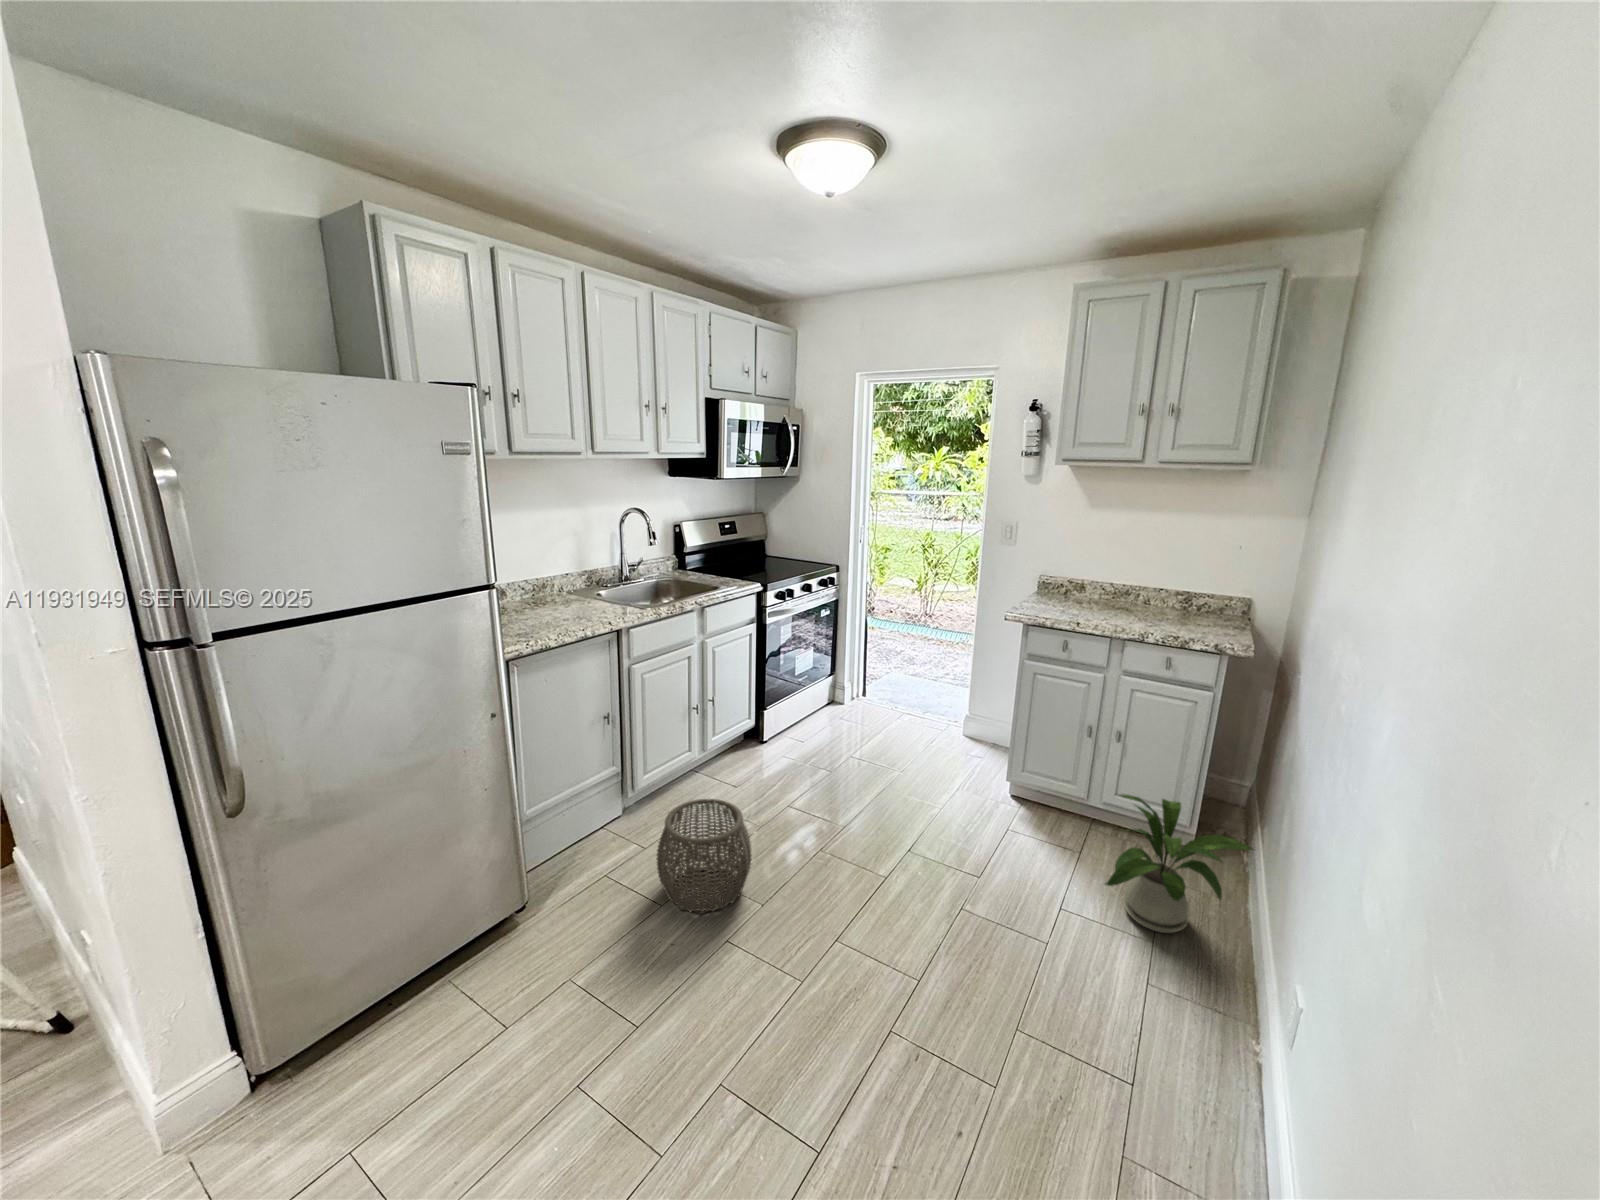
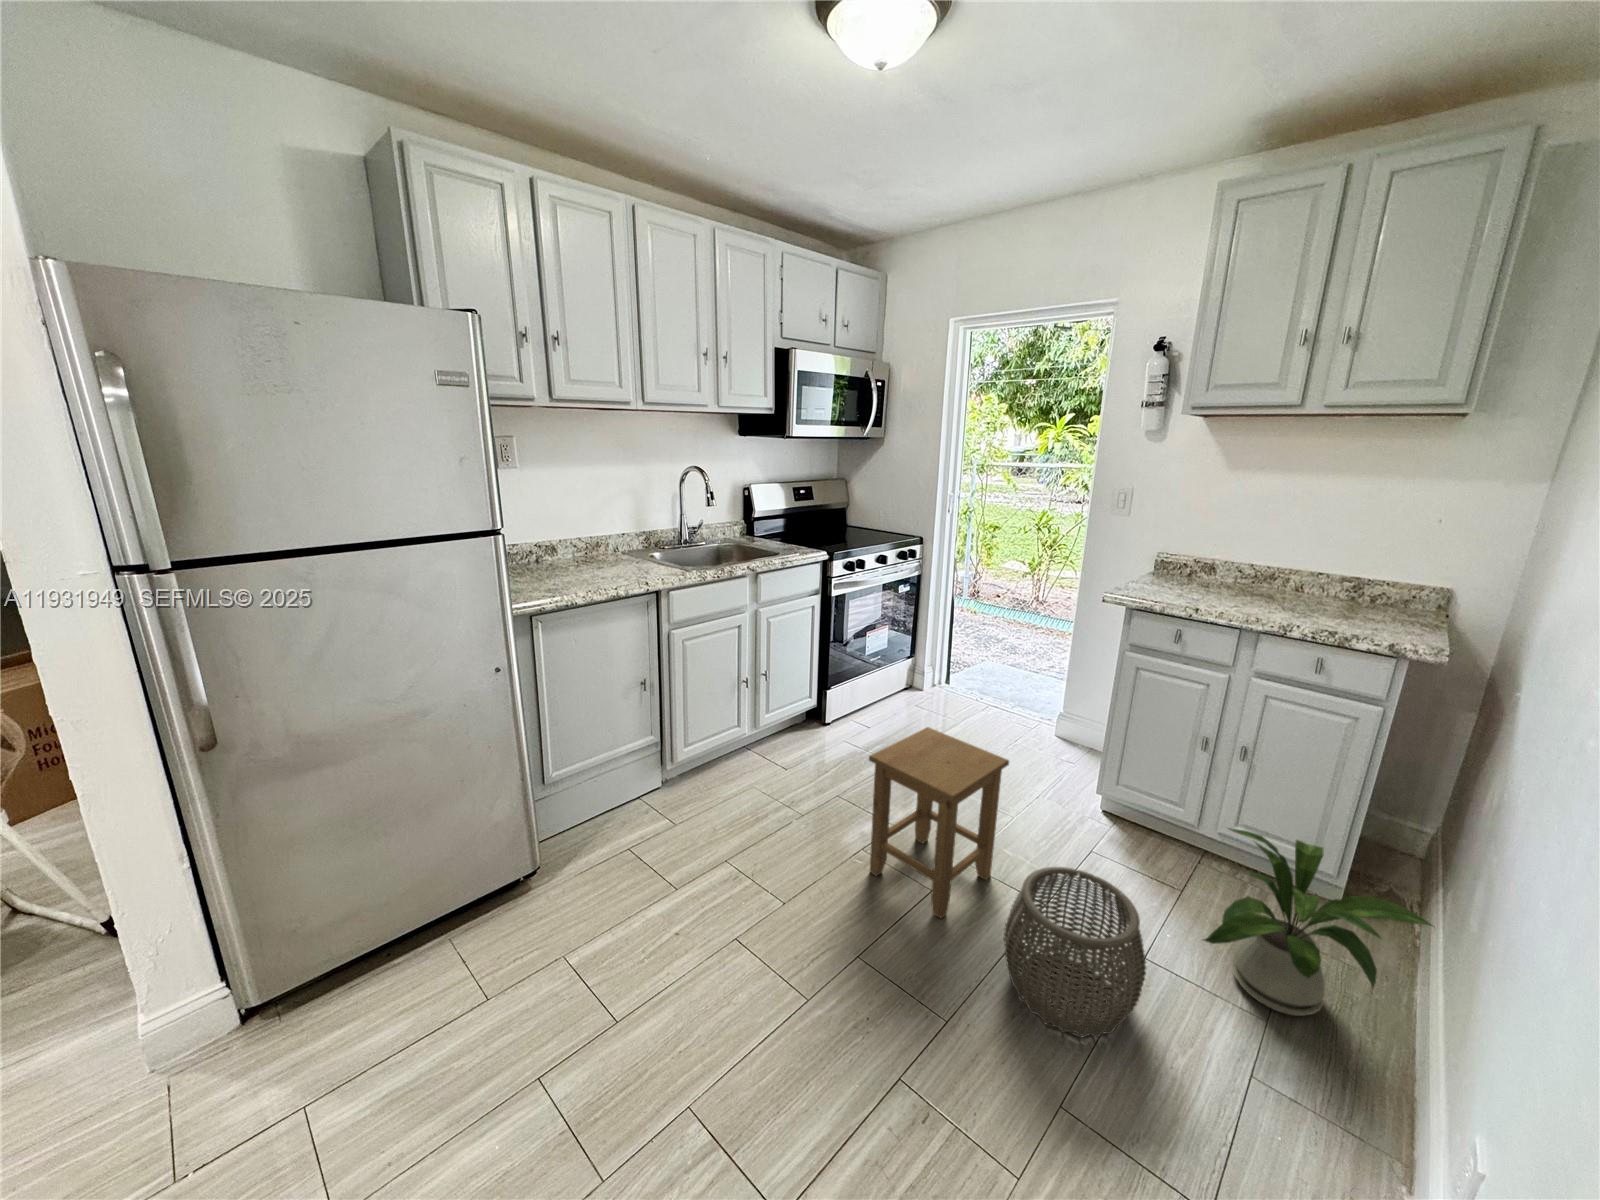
stool: none [830,737,946,900] -> present [869,727,1009,918]
woven basket: present [657,799,752,913] -> present [1004,867,1146,1038]

